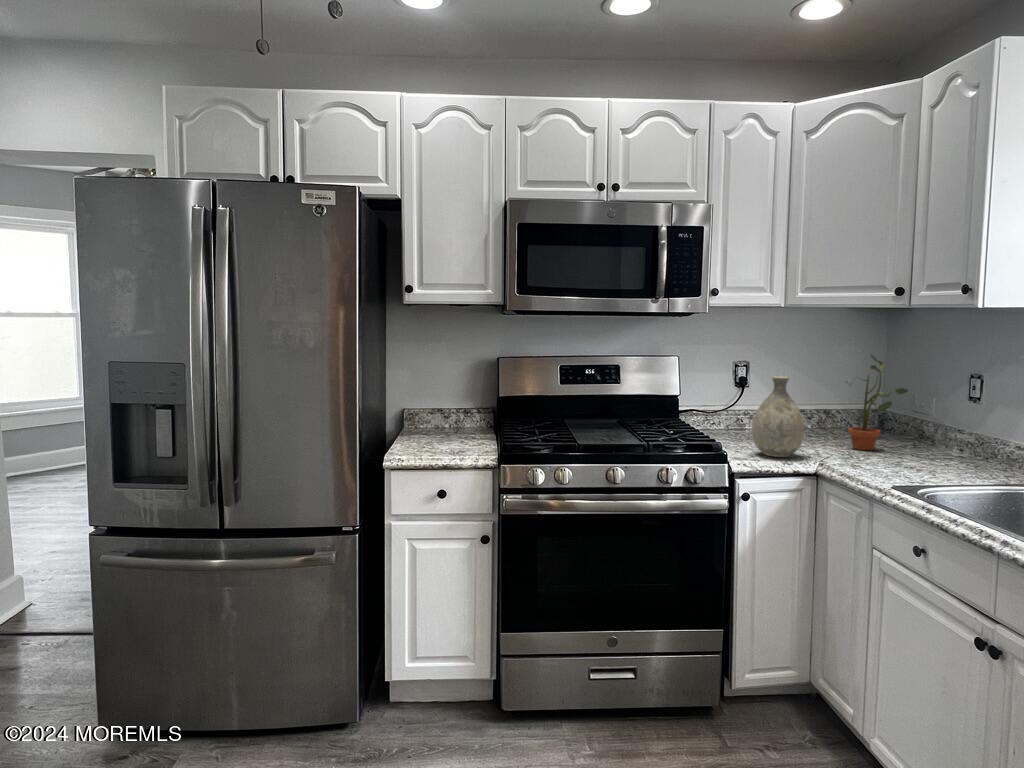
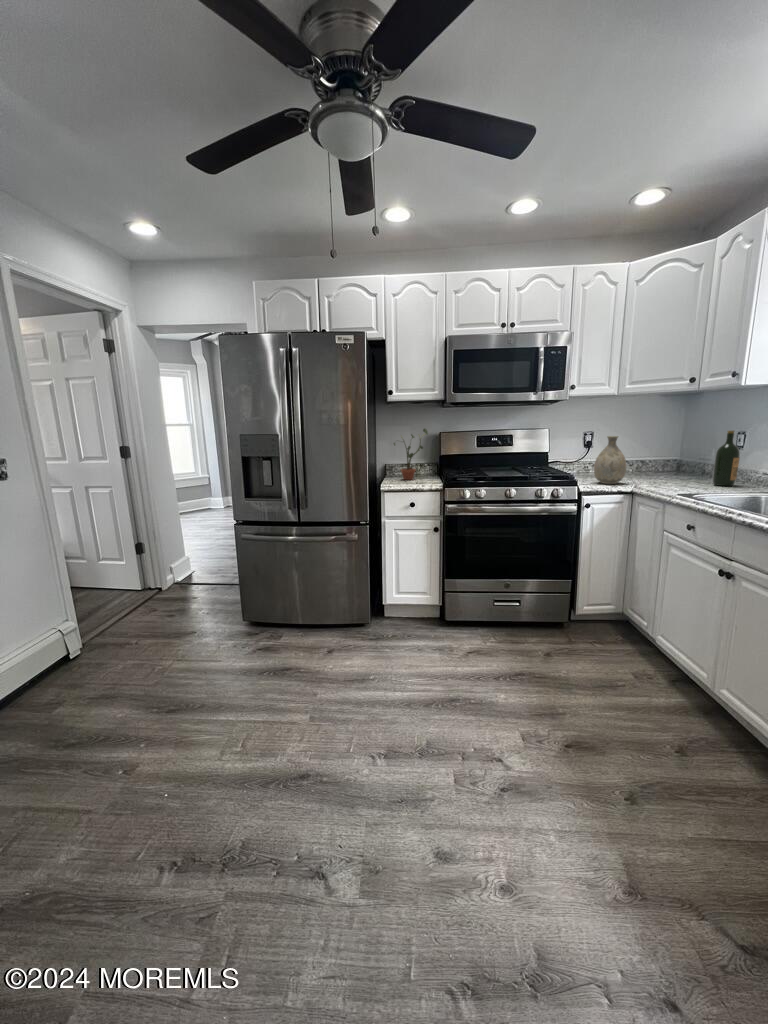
potted plant: present [847,354,908,450] -> present [394,429,428,480]
wine bottle: none [939,375,979,466] -> present [713,431,740,486]

